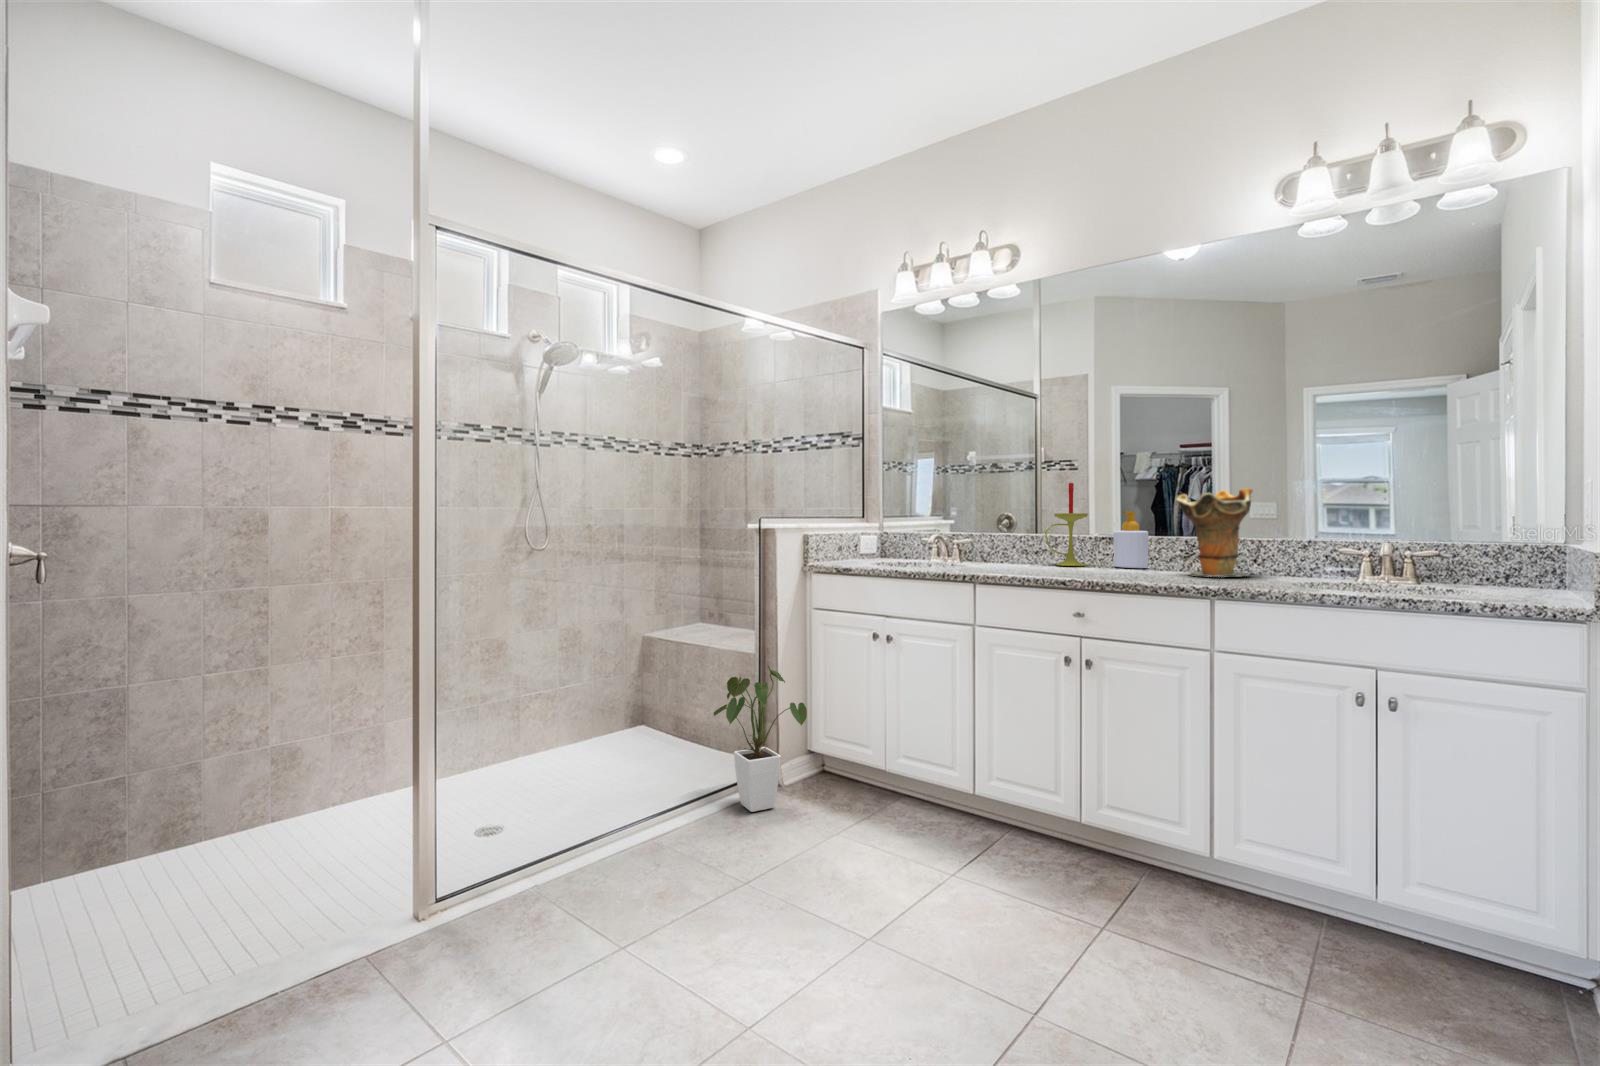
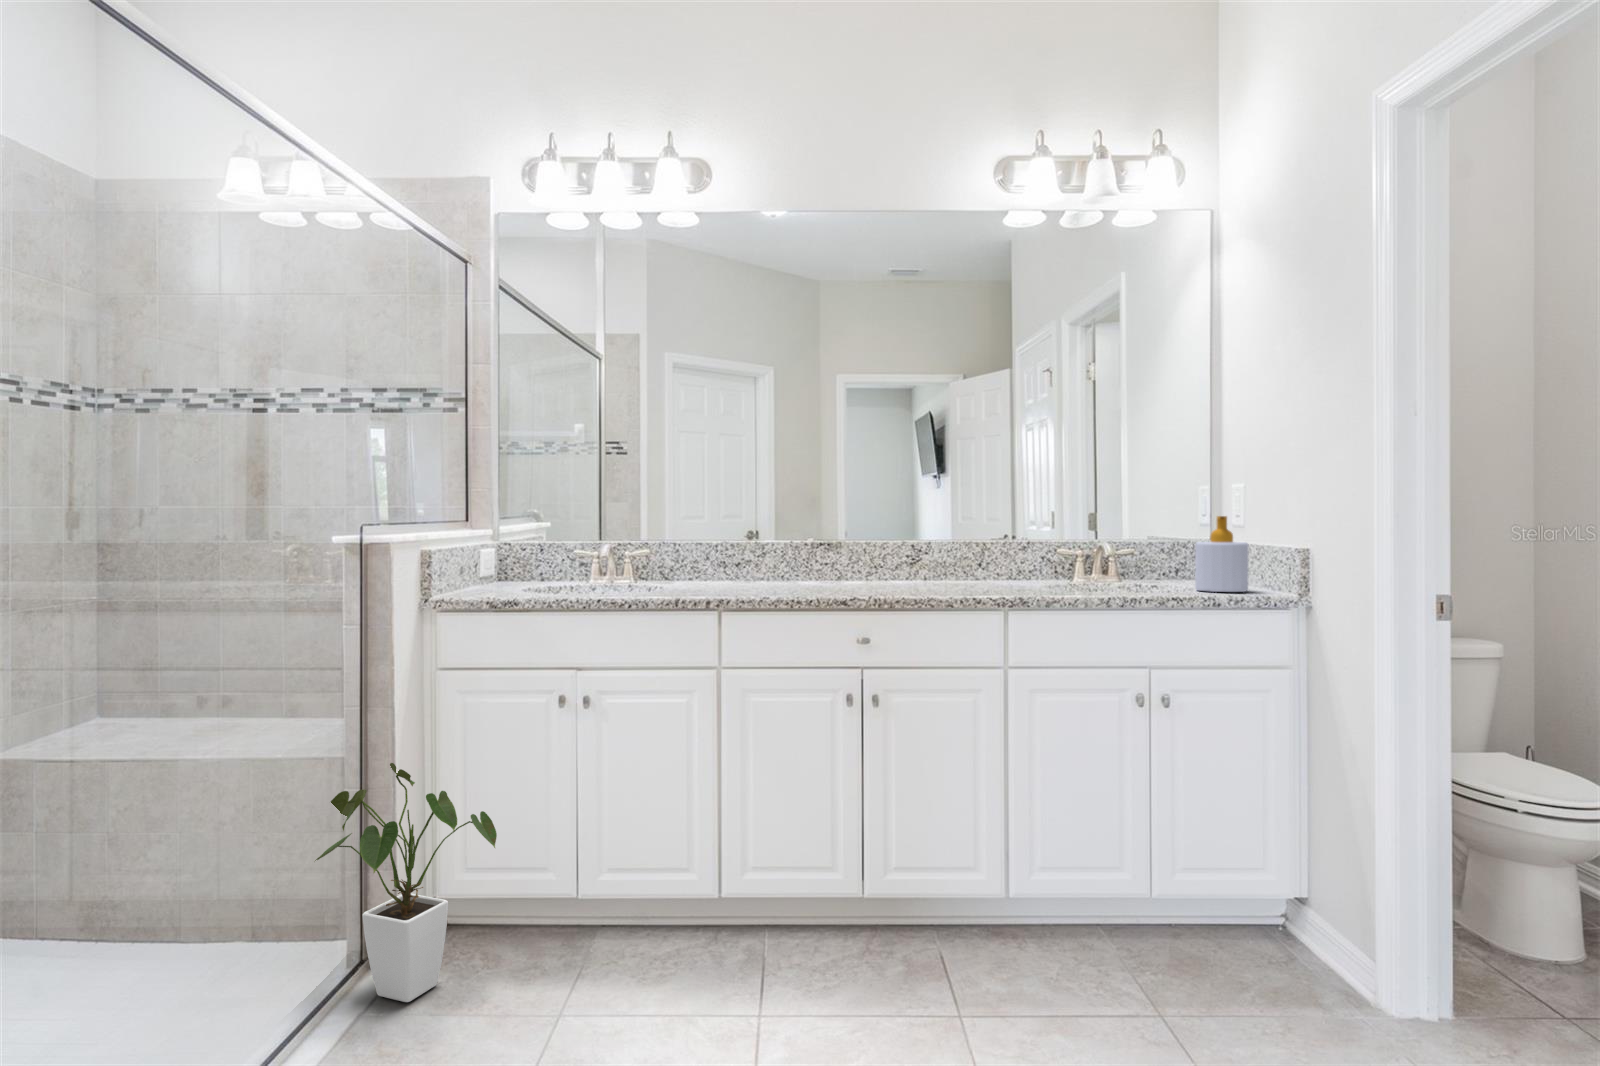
candle: present [1045,483,1088,566] -> none [754,474,802,579]
decorative vase: present [1176,488,1252,577] -> none [925,487,995,585]
soap bottle: present [1113,511,1148,568] -> present [1195,516,1249,592]

